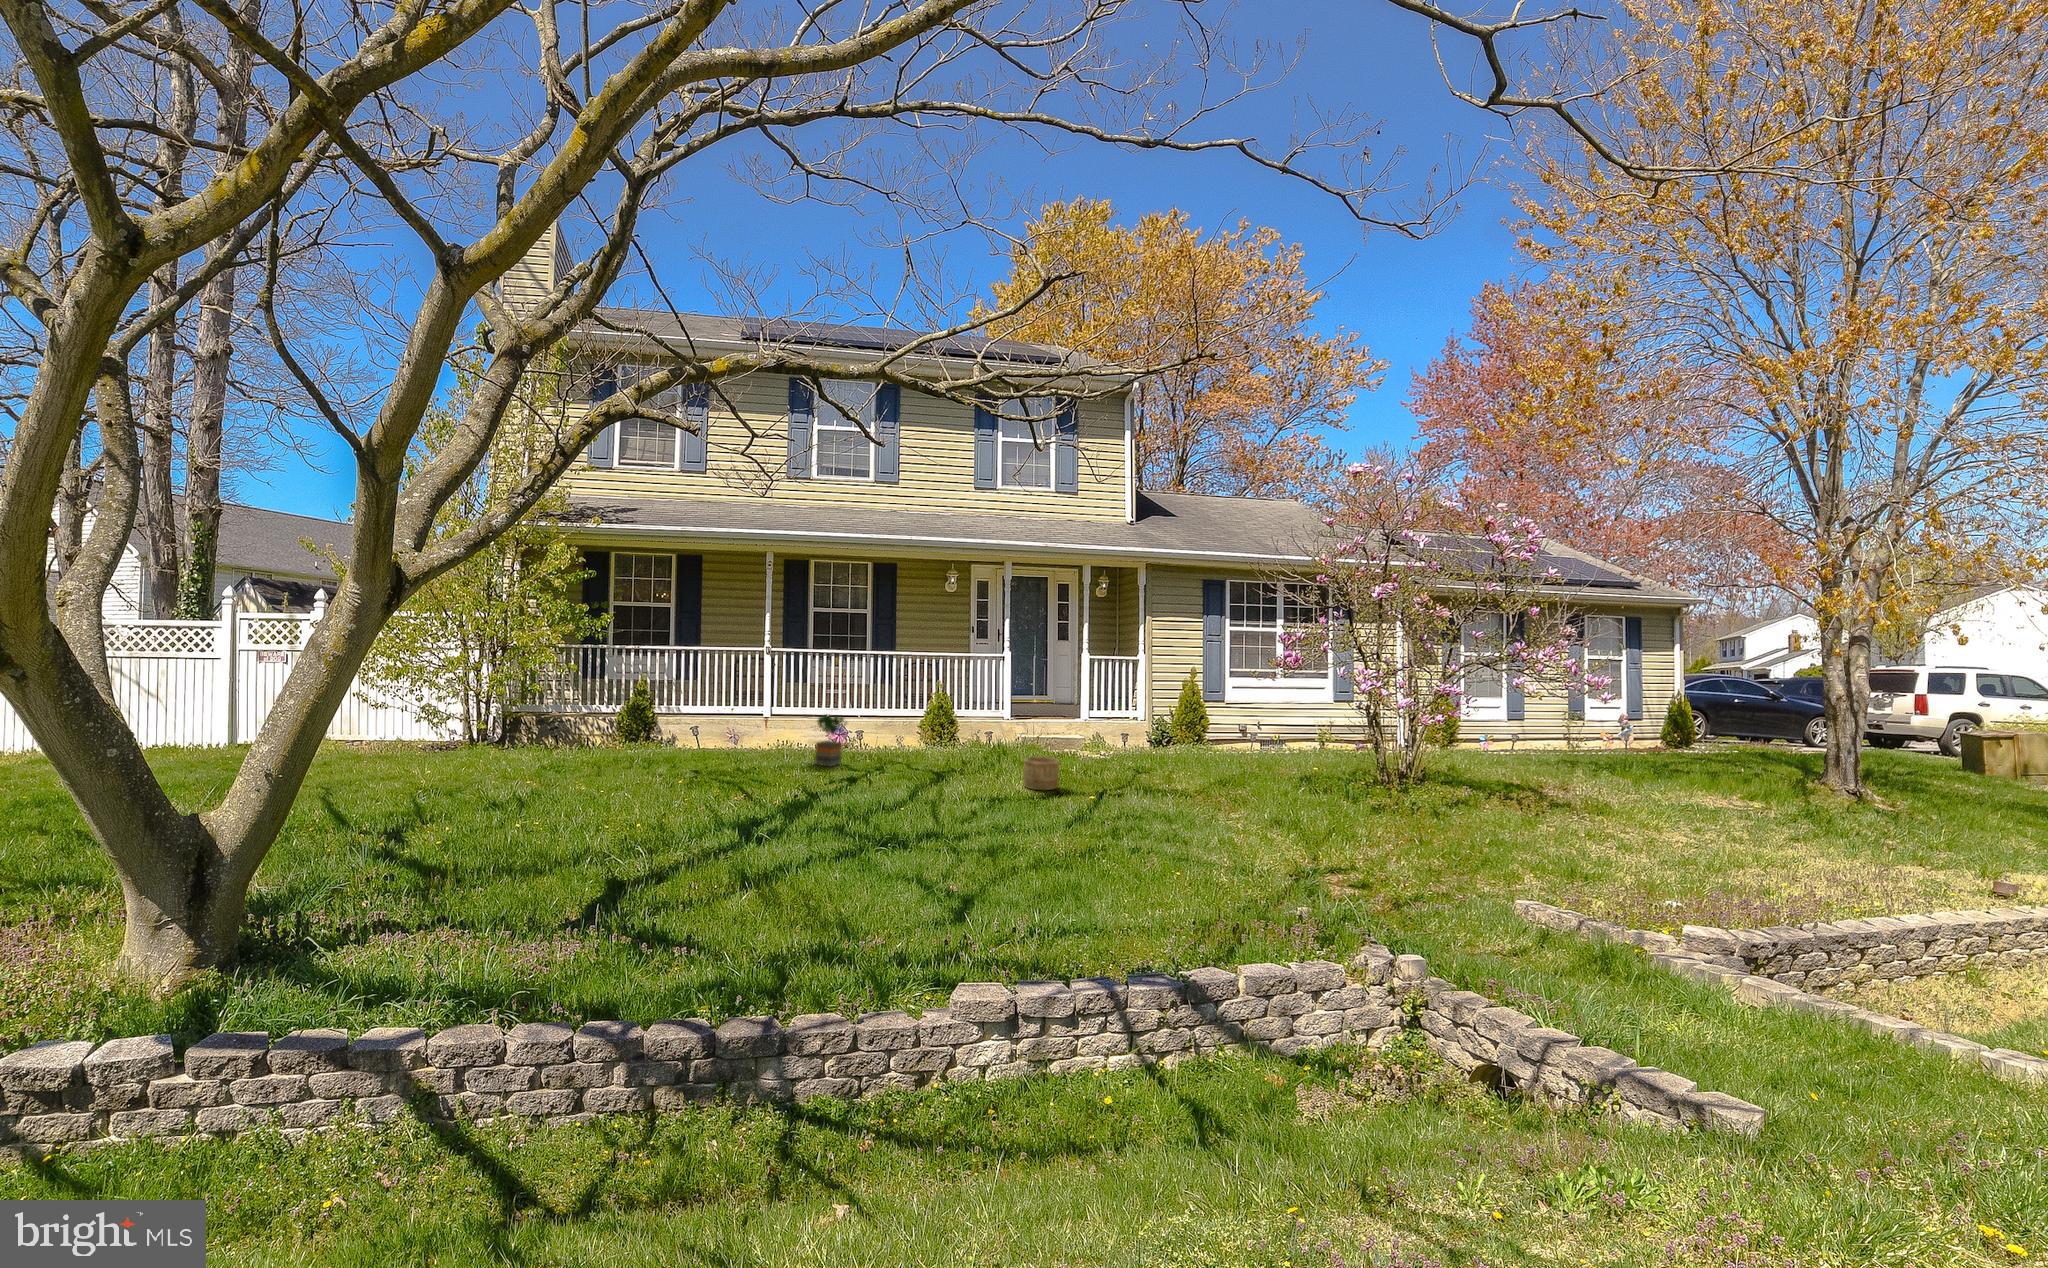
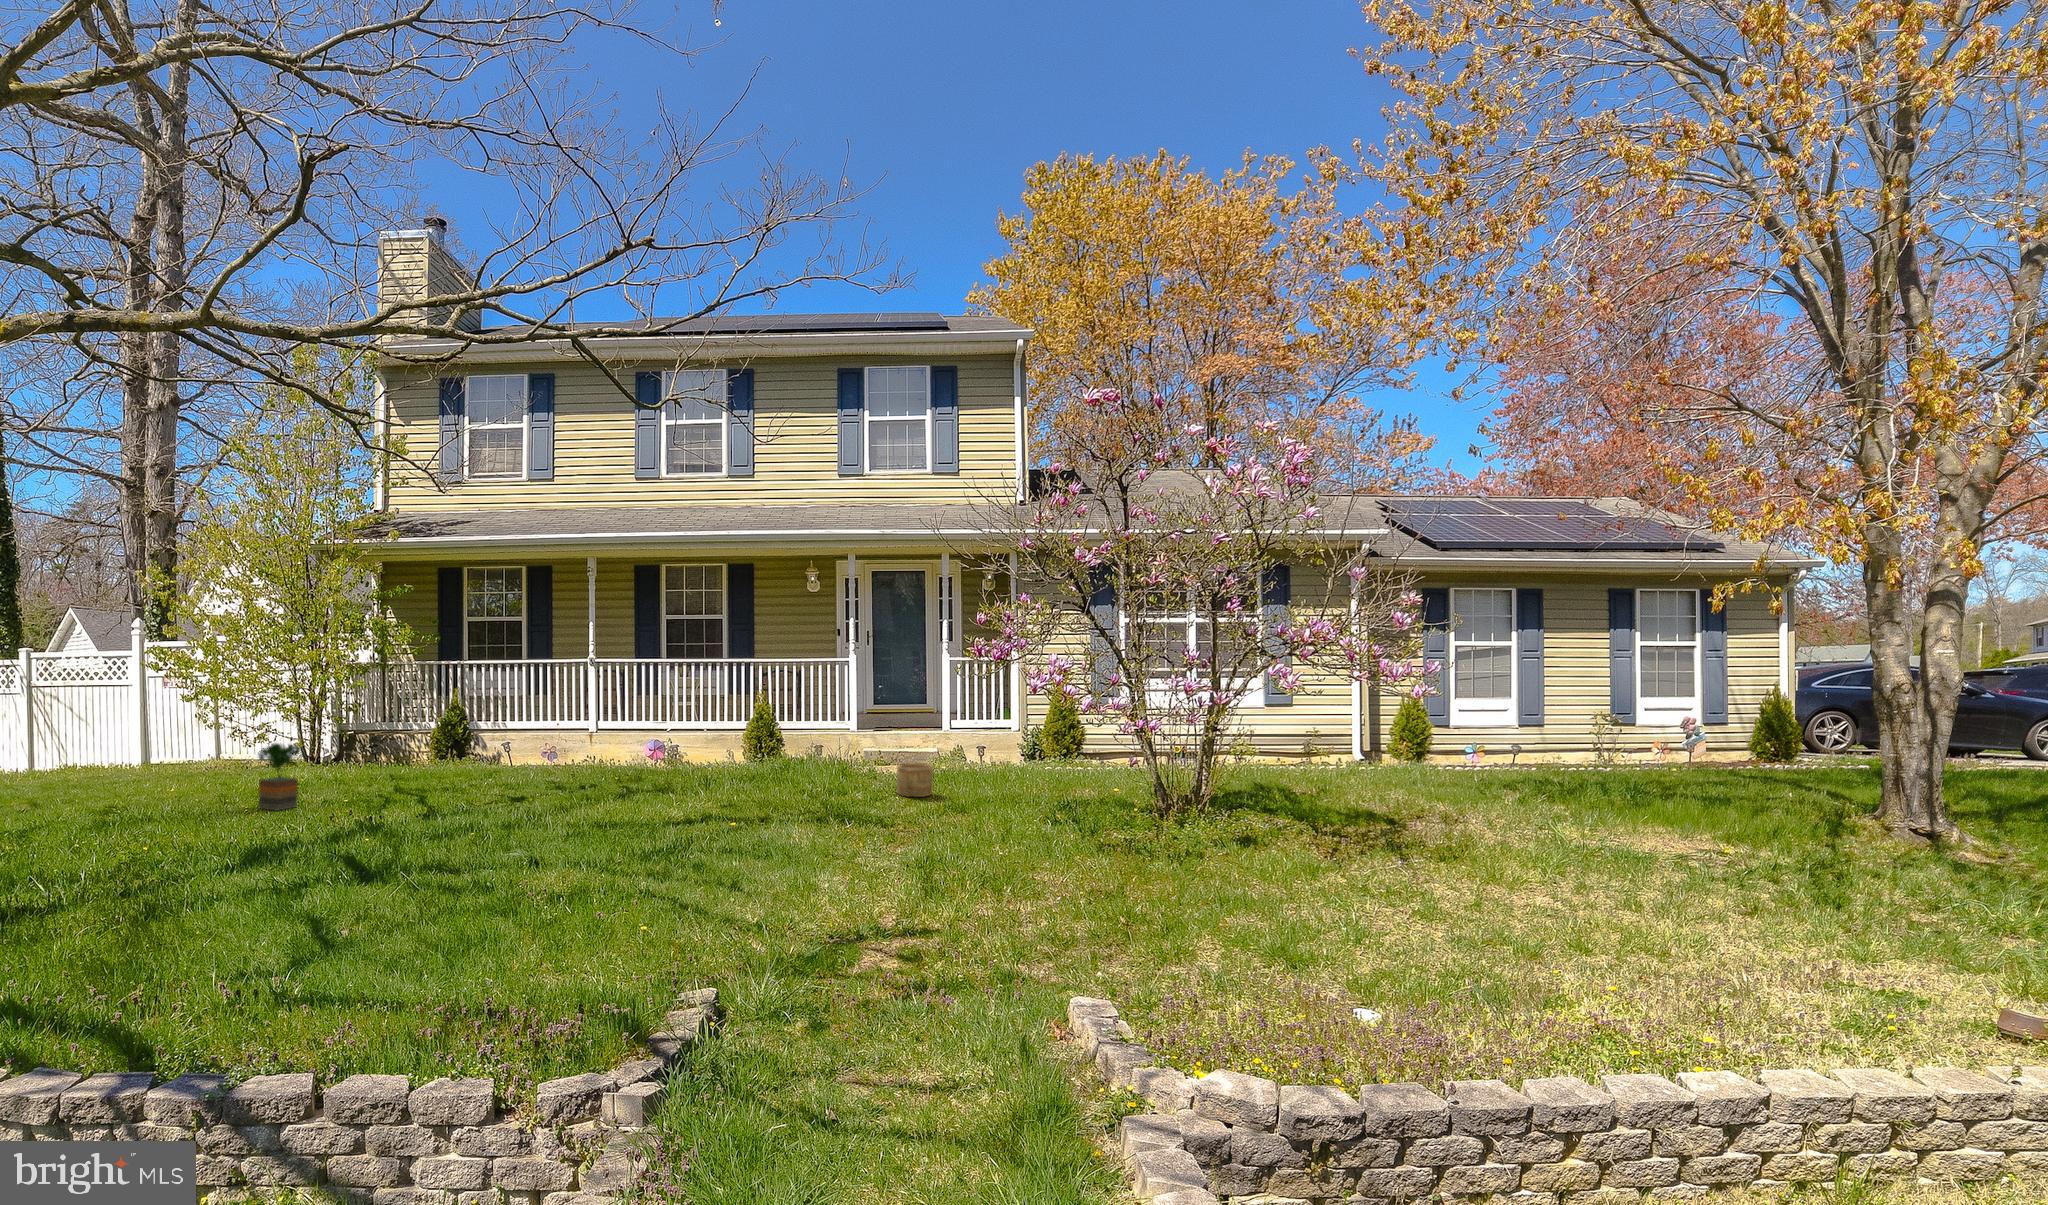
potted tree: present [815,715,847,766] -> present [258,743,305,811]

